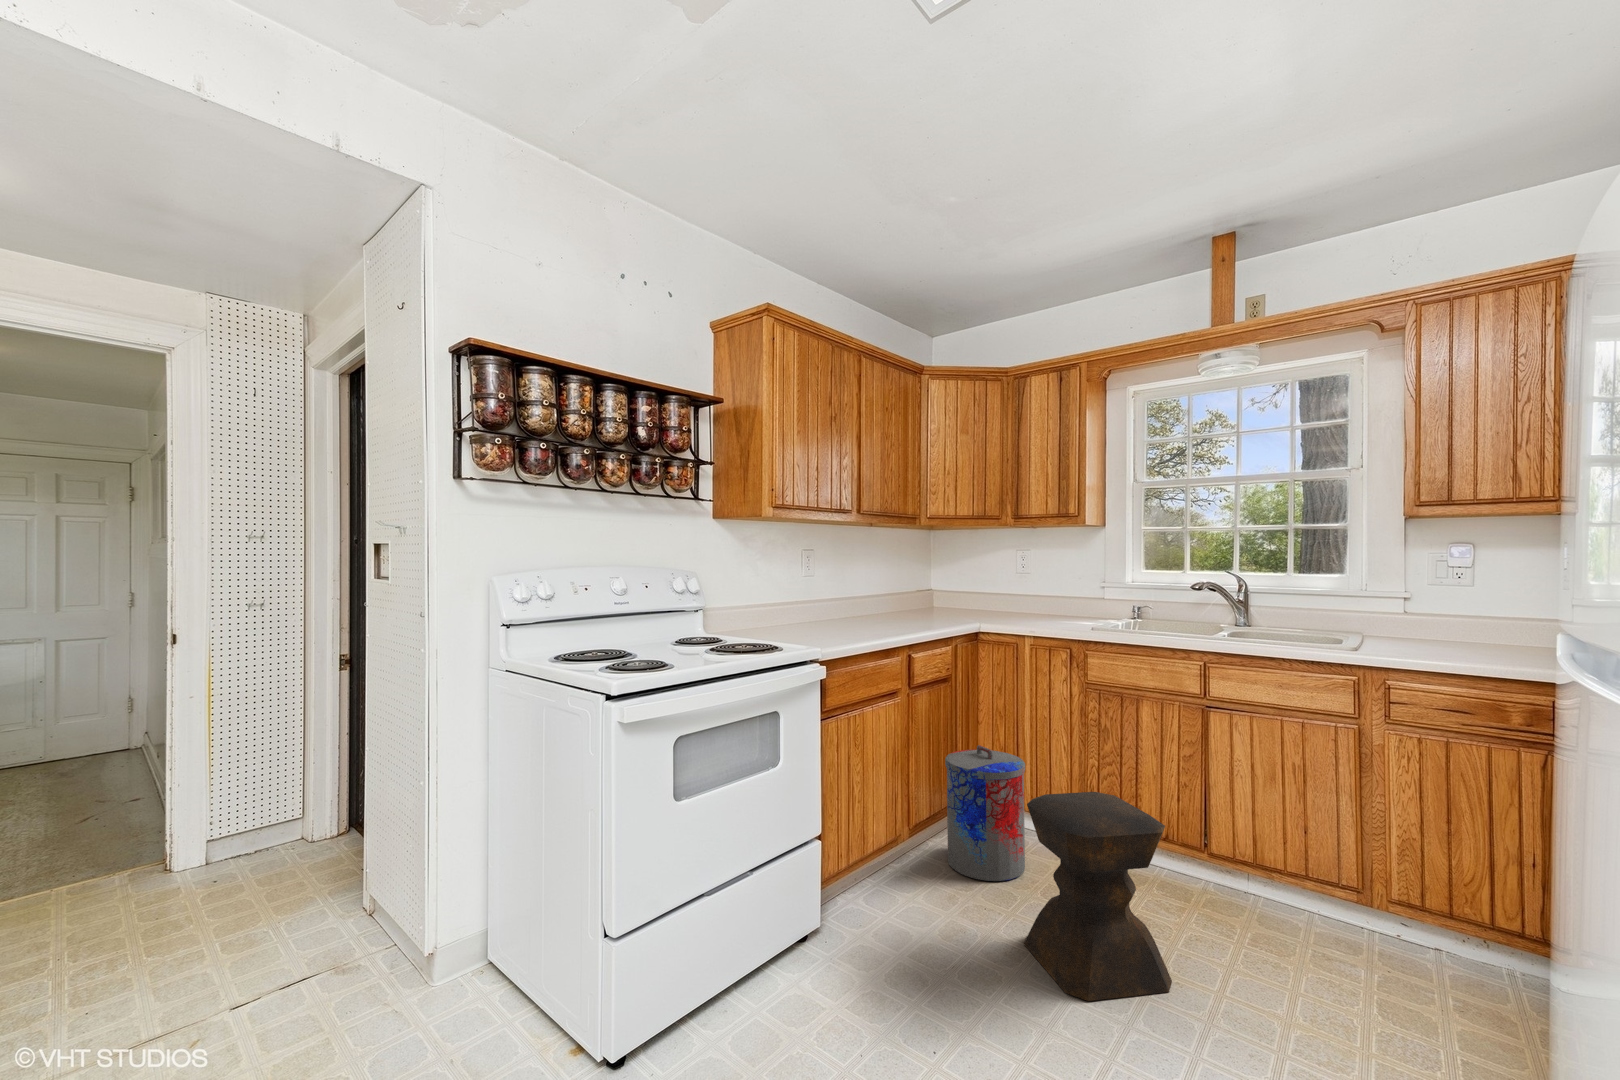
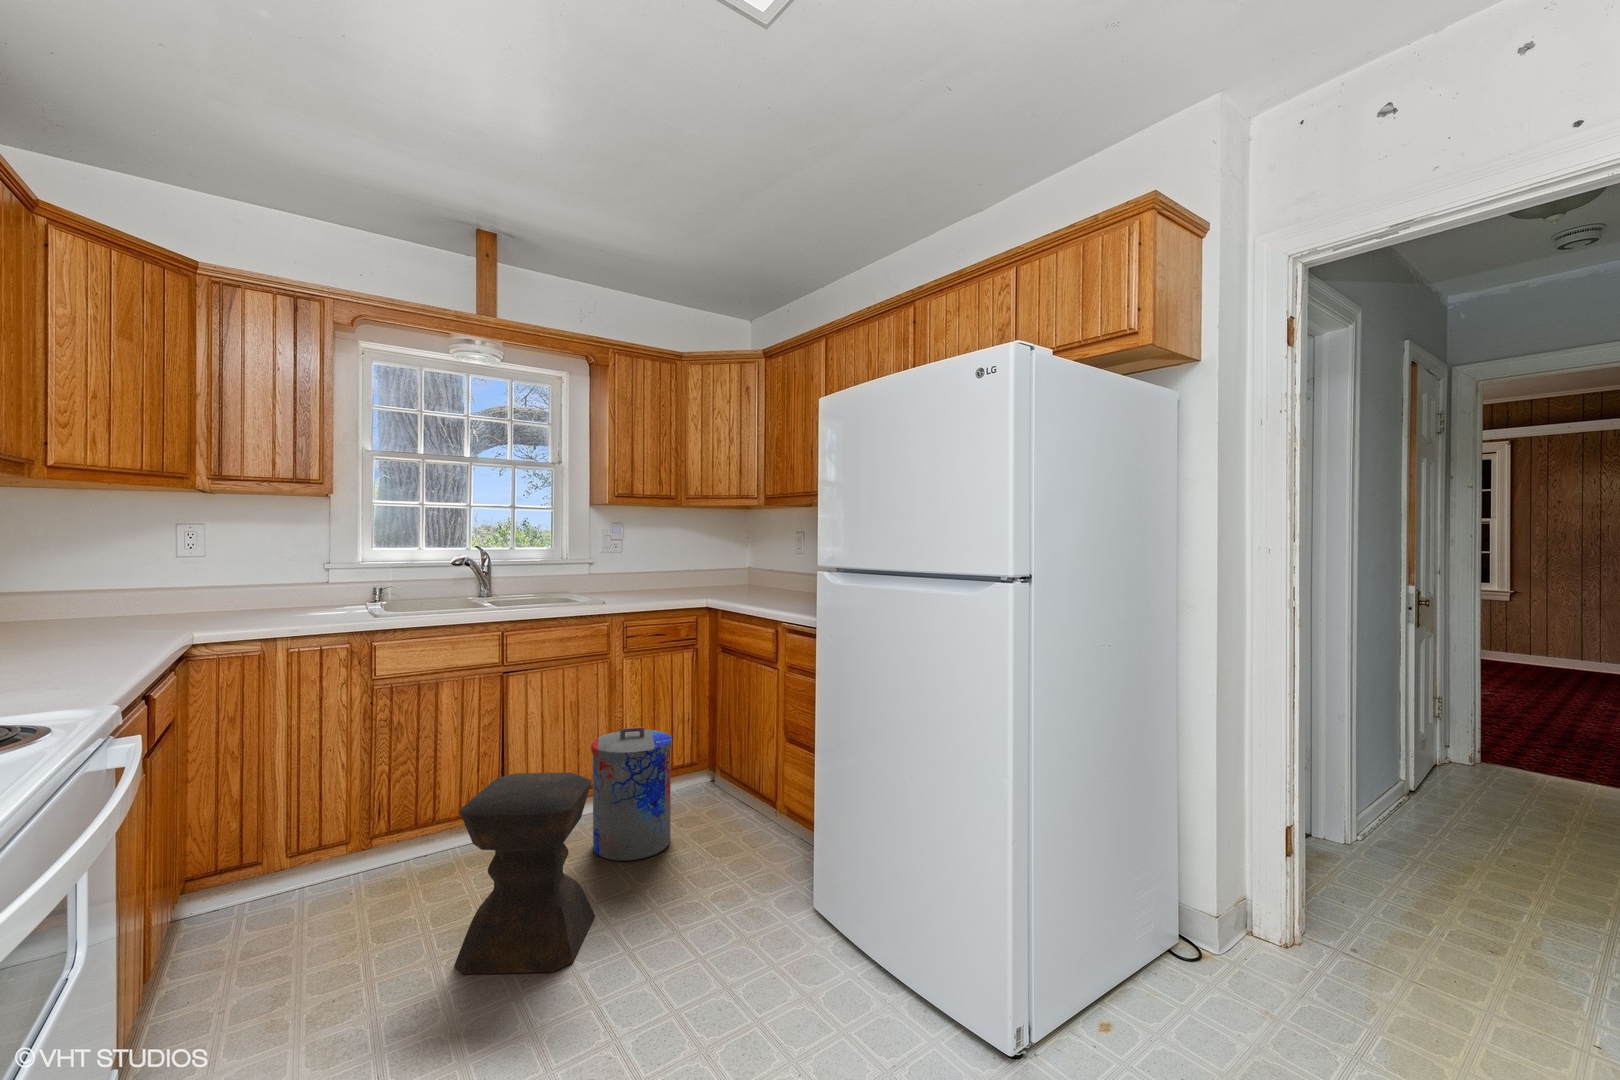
trash can: present [945,745,1025,881] -> present [591,727,672,861]

